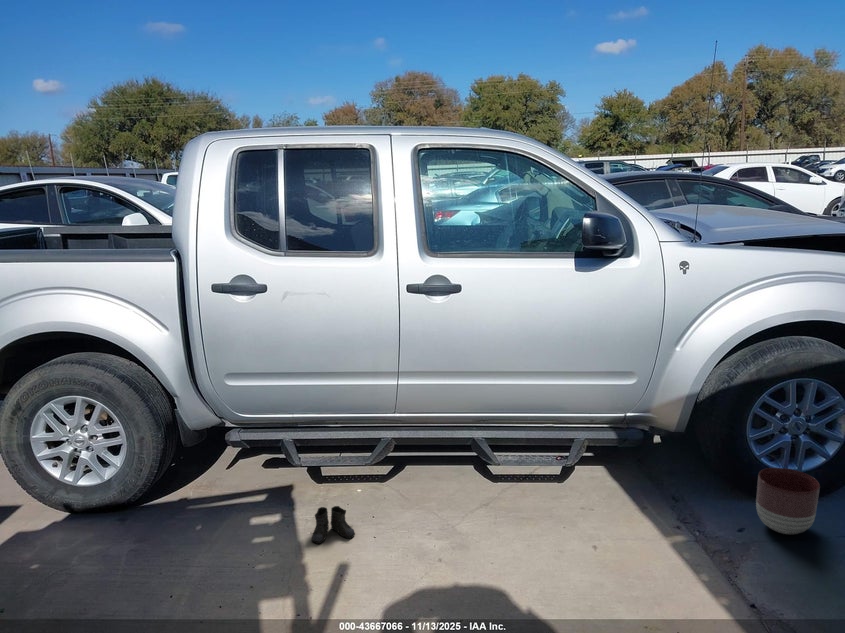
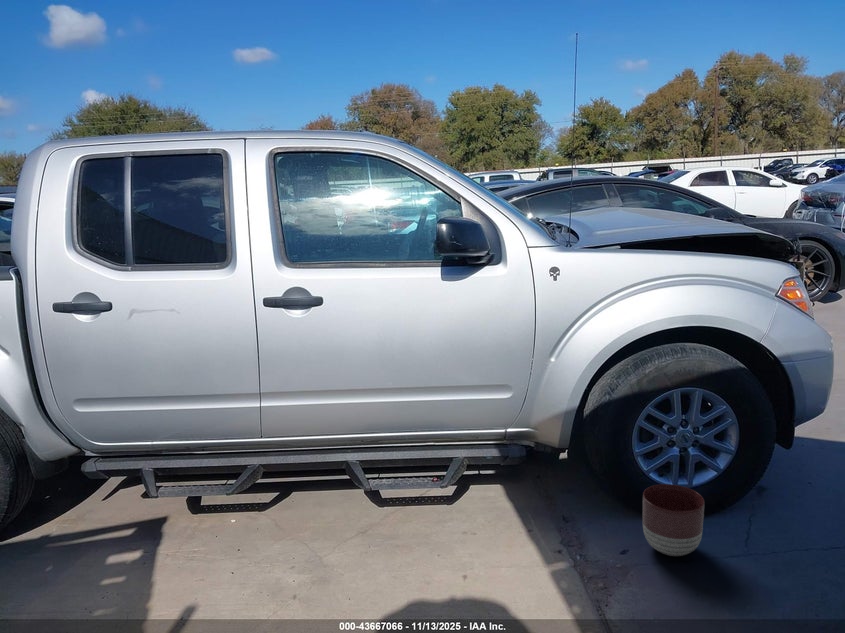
boots: present [312,506,355,544] -> none [164,539,216,582]

